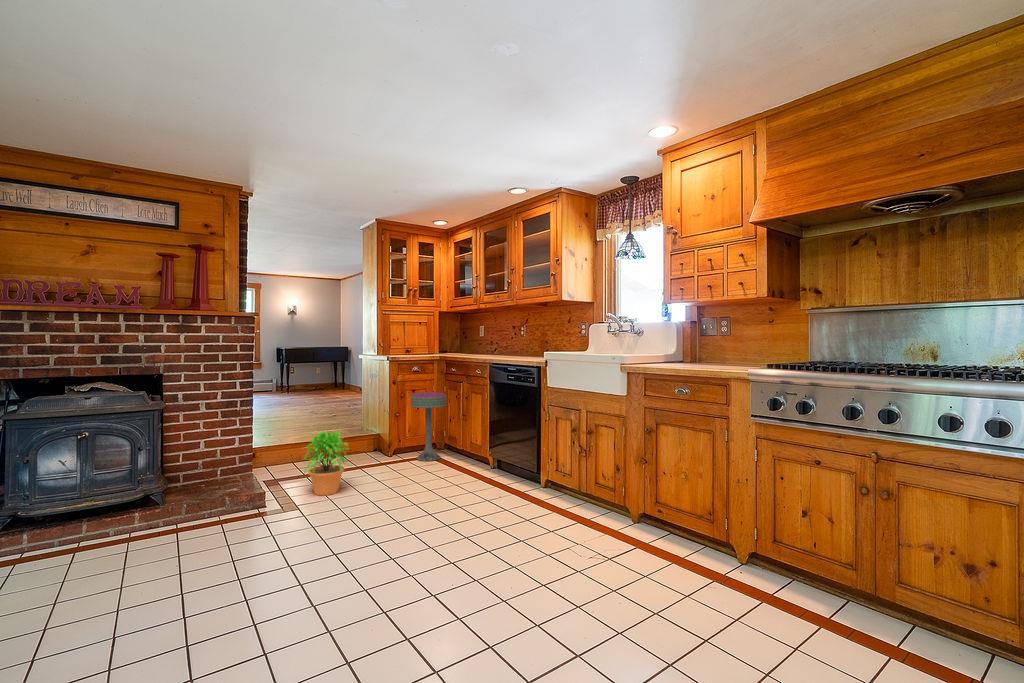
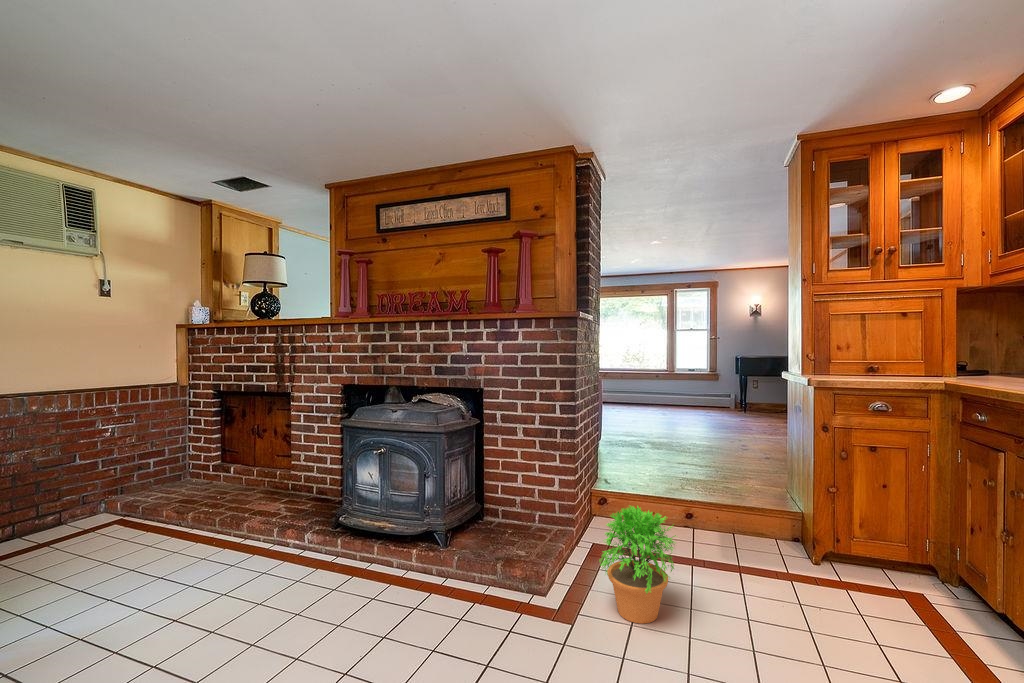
bar stool: present [411,392,446,461] -> none [853,459,953,622]

